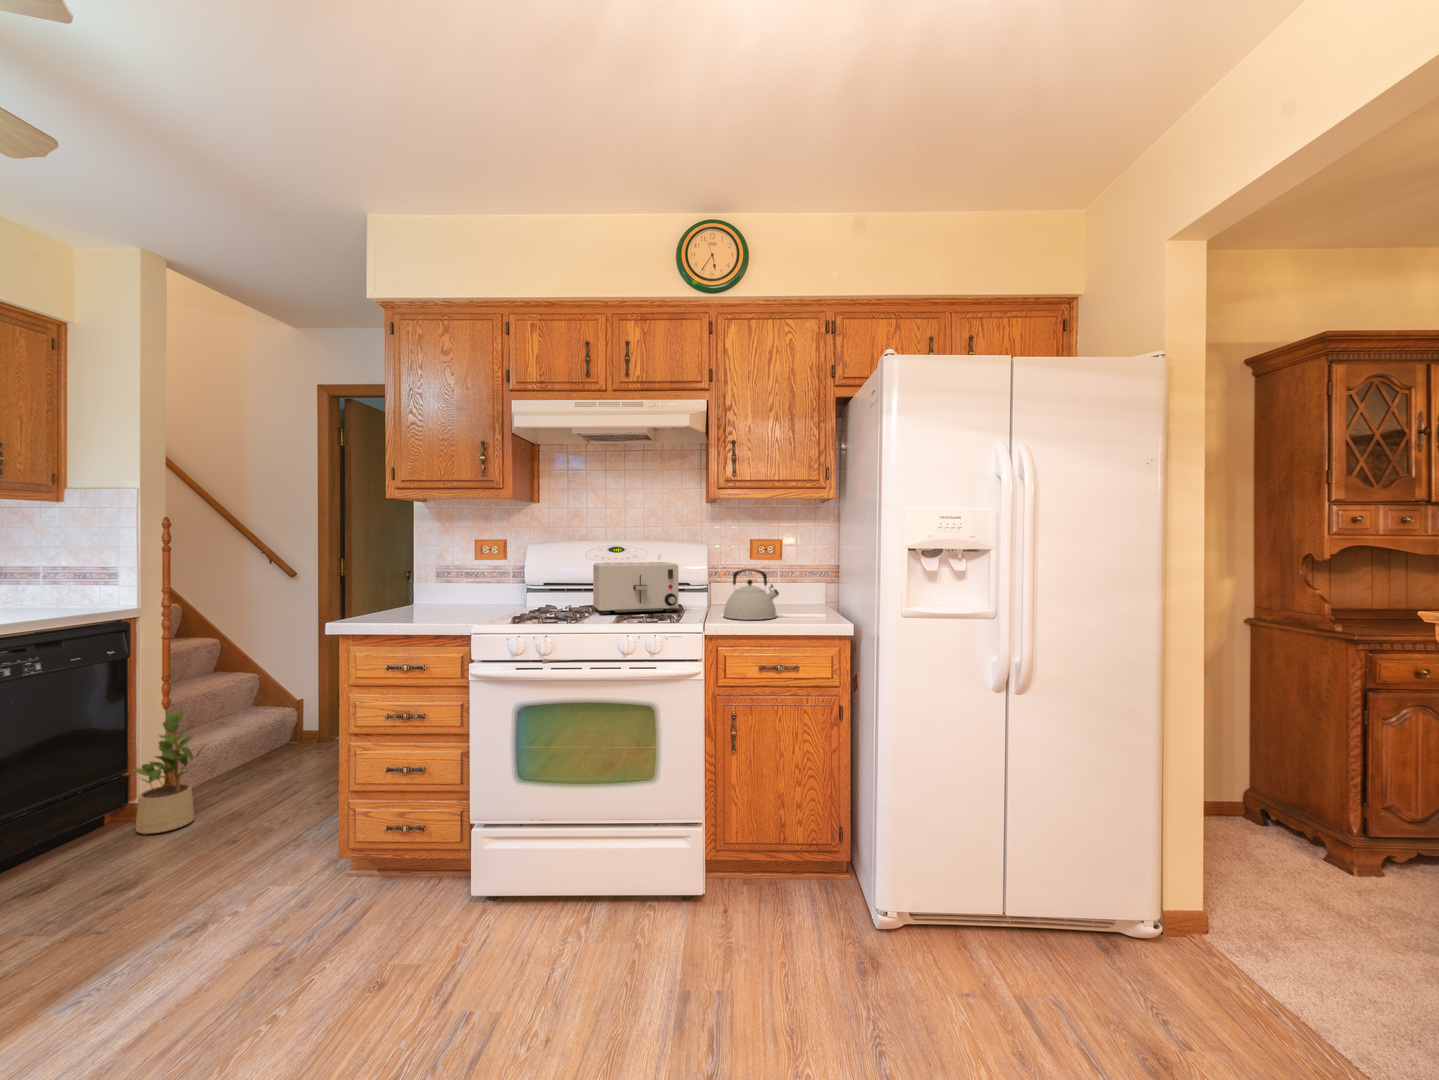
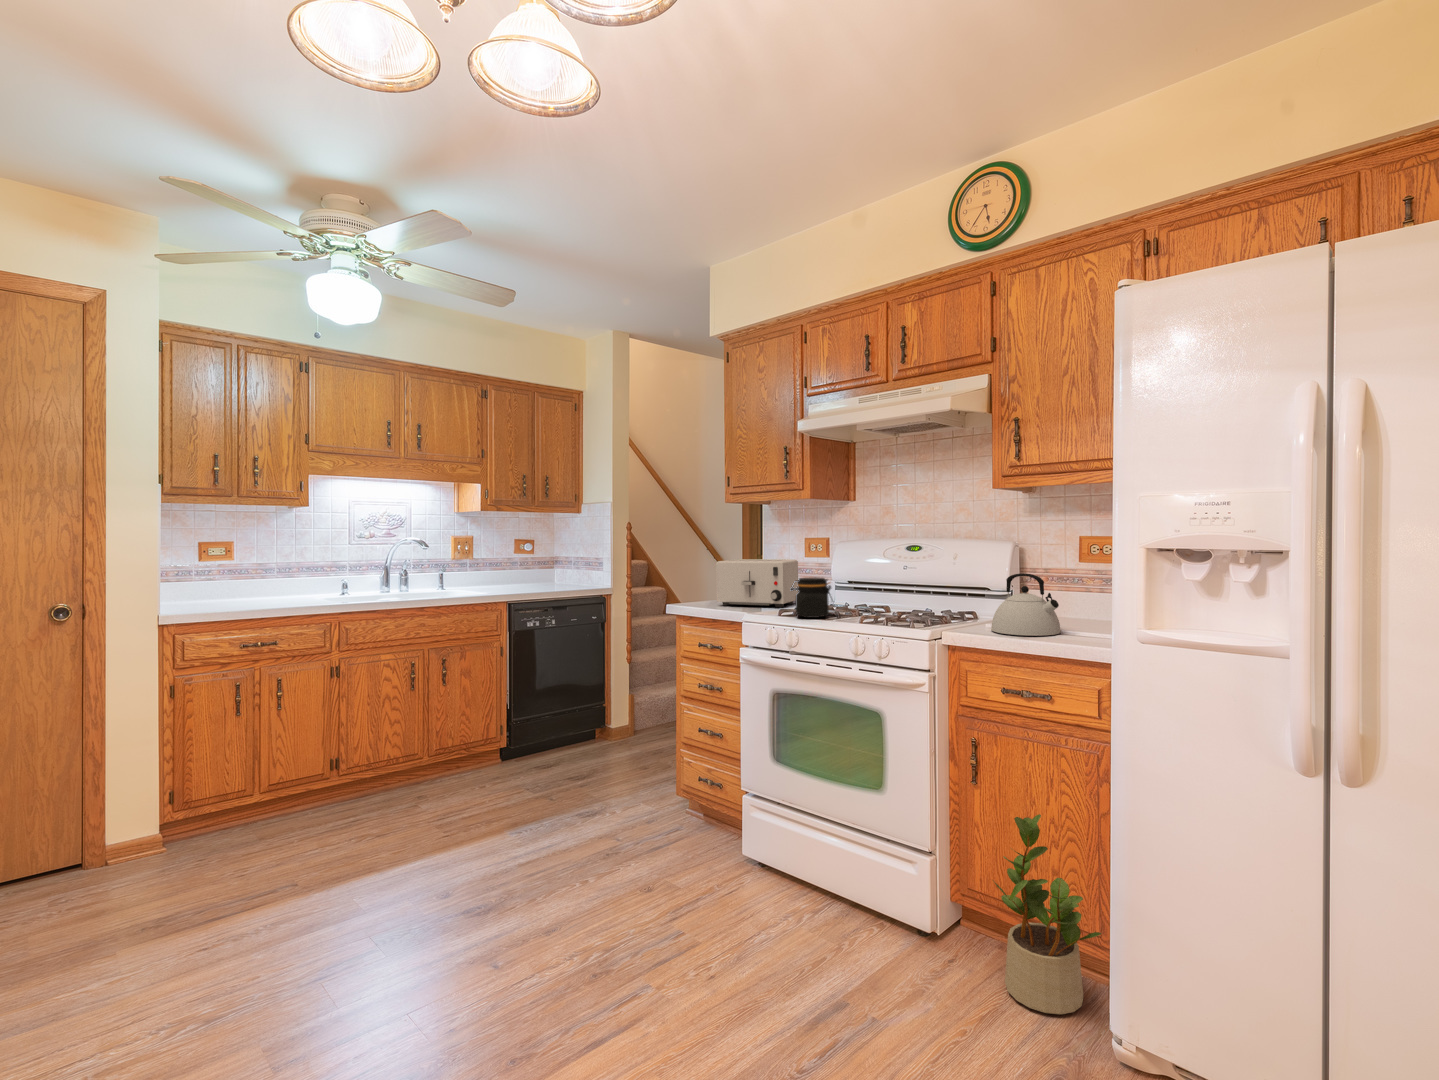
toaster: present [593,562,678,614] -> present [716,559,798,607]
jar: none [519,579,564,621] -> present [790,577,832,618]
potted plant: present [133,710,204,834] -> present [994,814,1101,1014]

